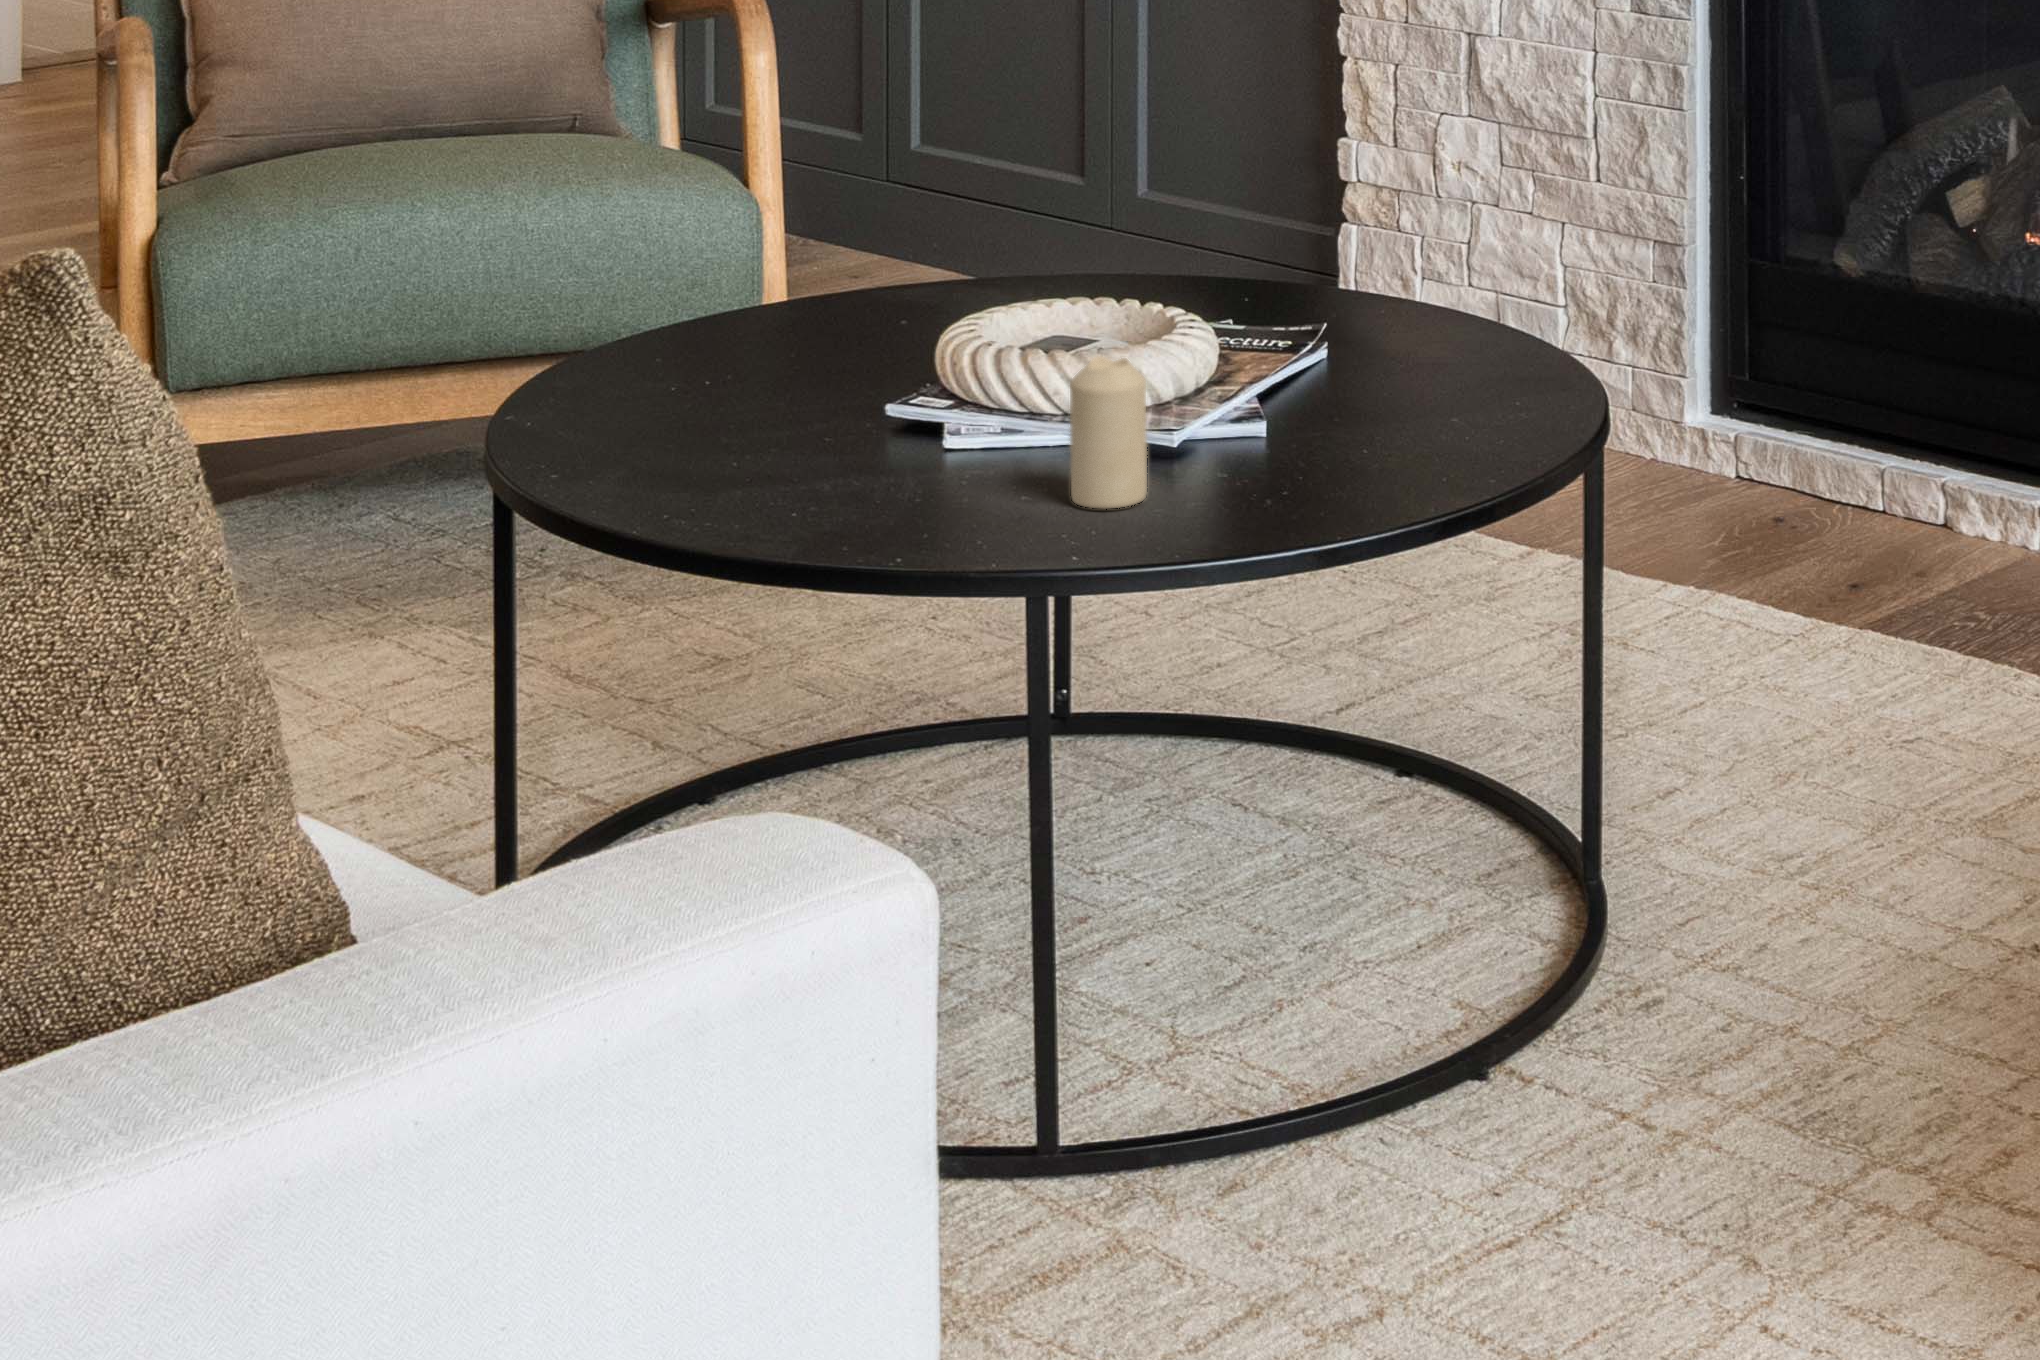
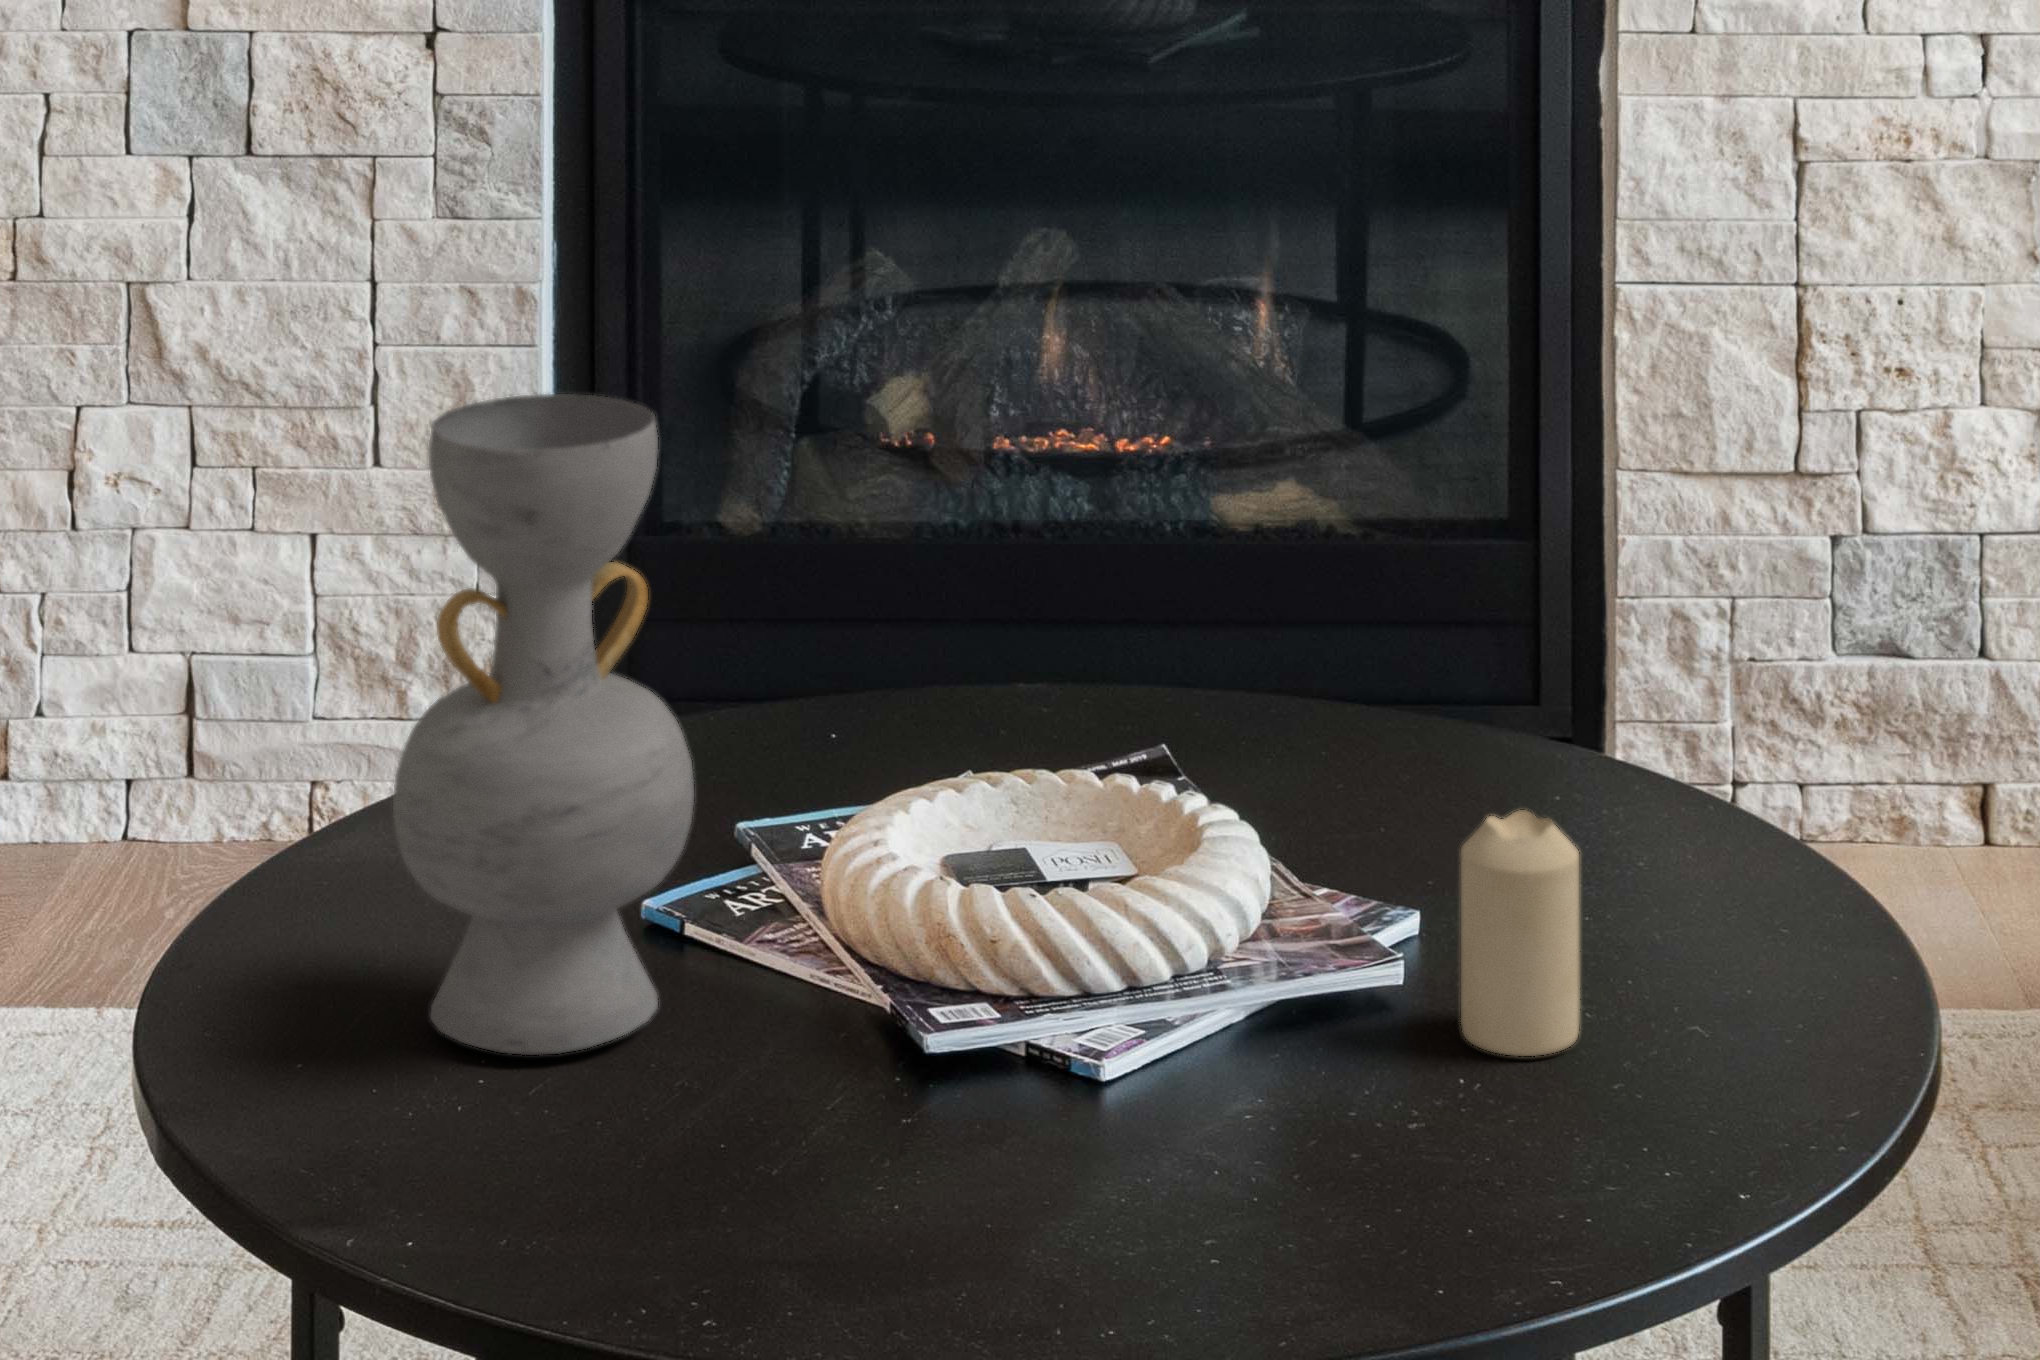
decorative vase: none [636,24,814,396] -> present [393,394,694,1055]

